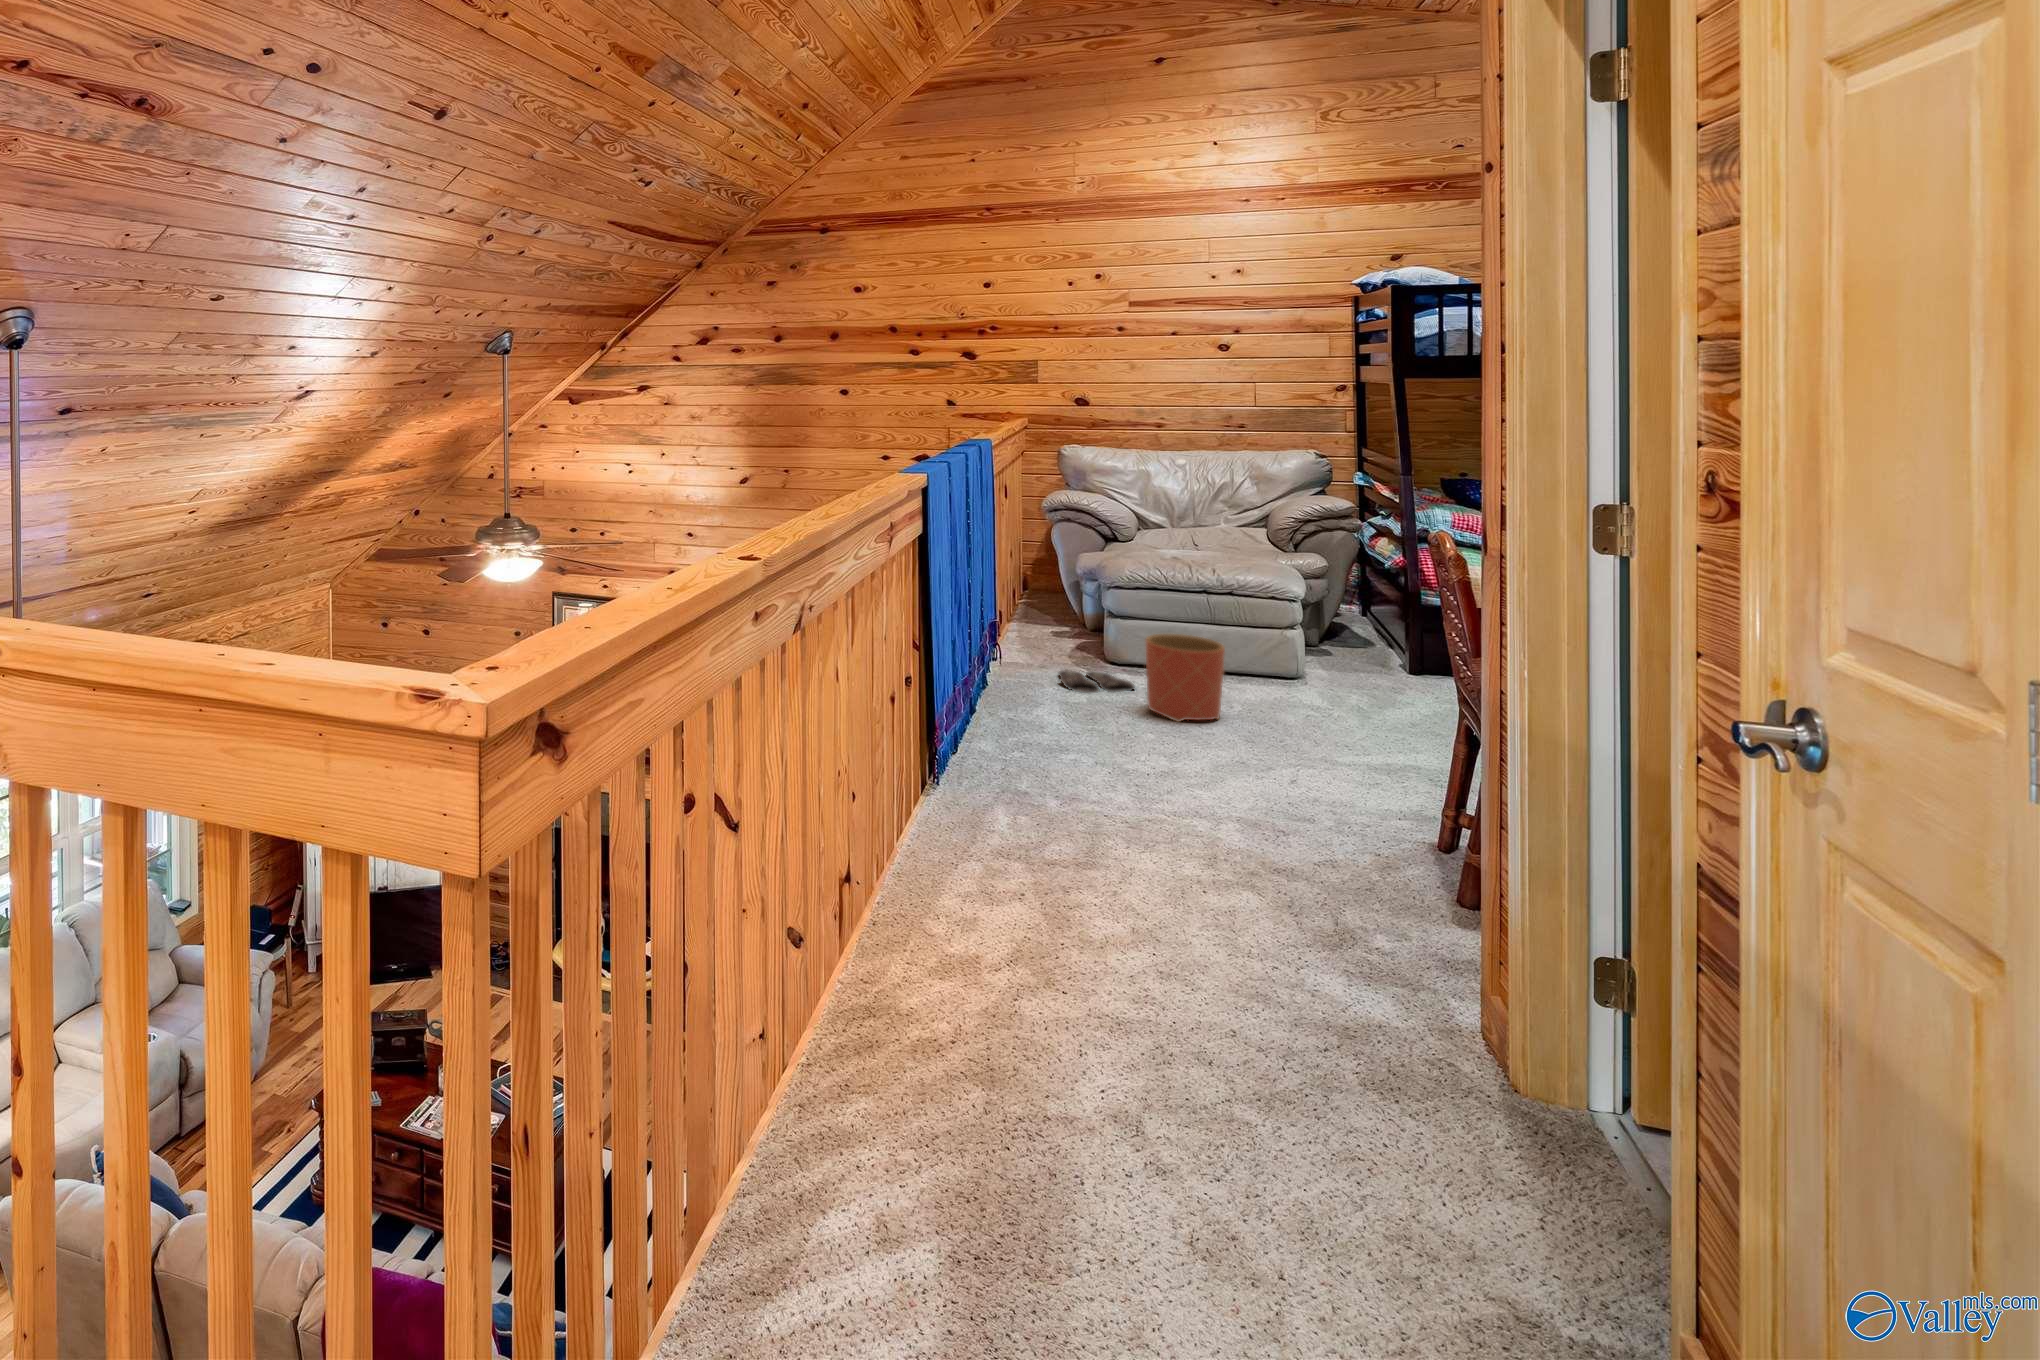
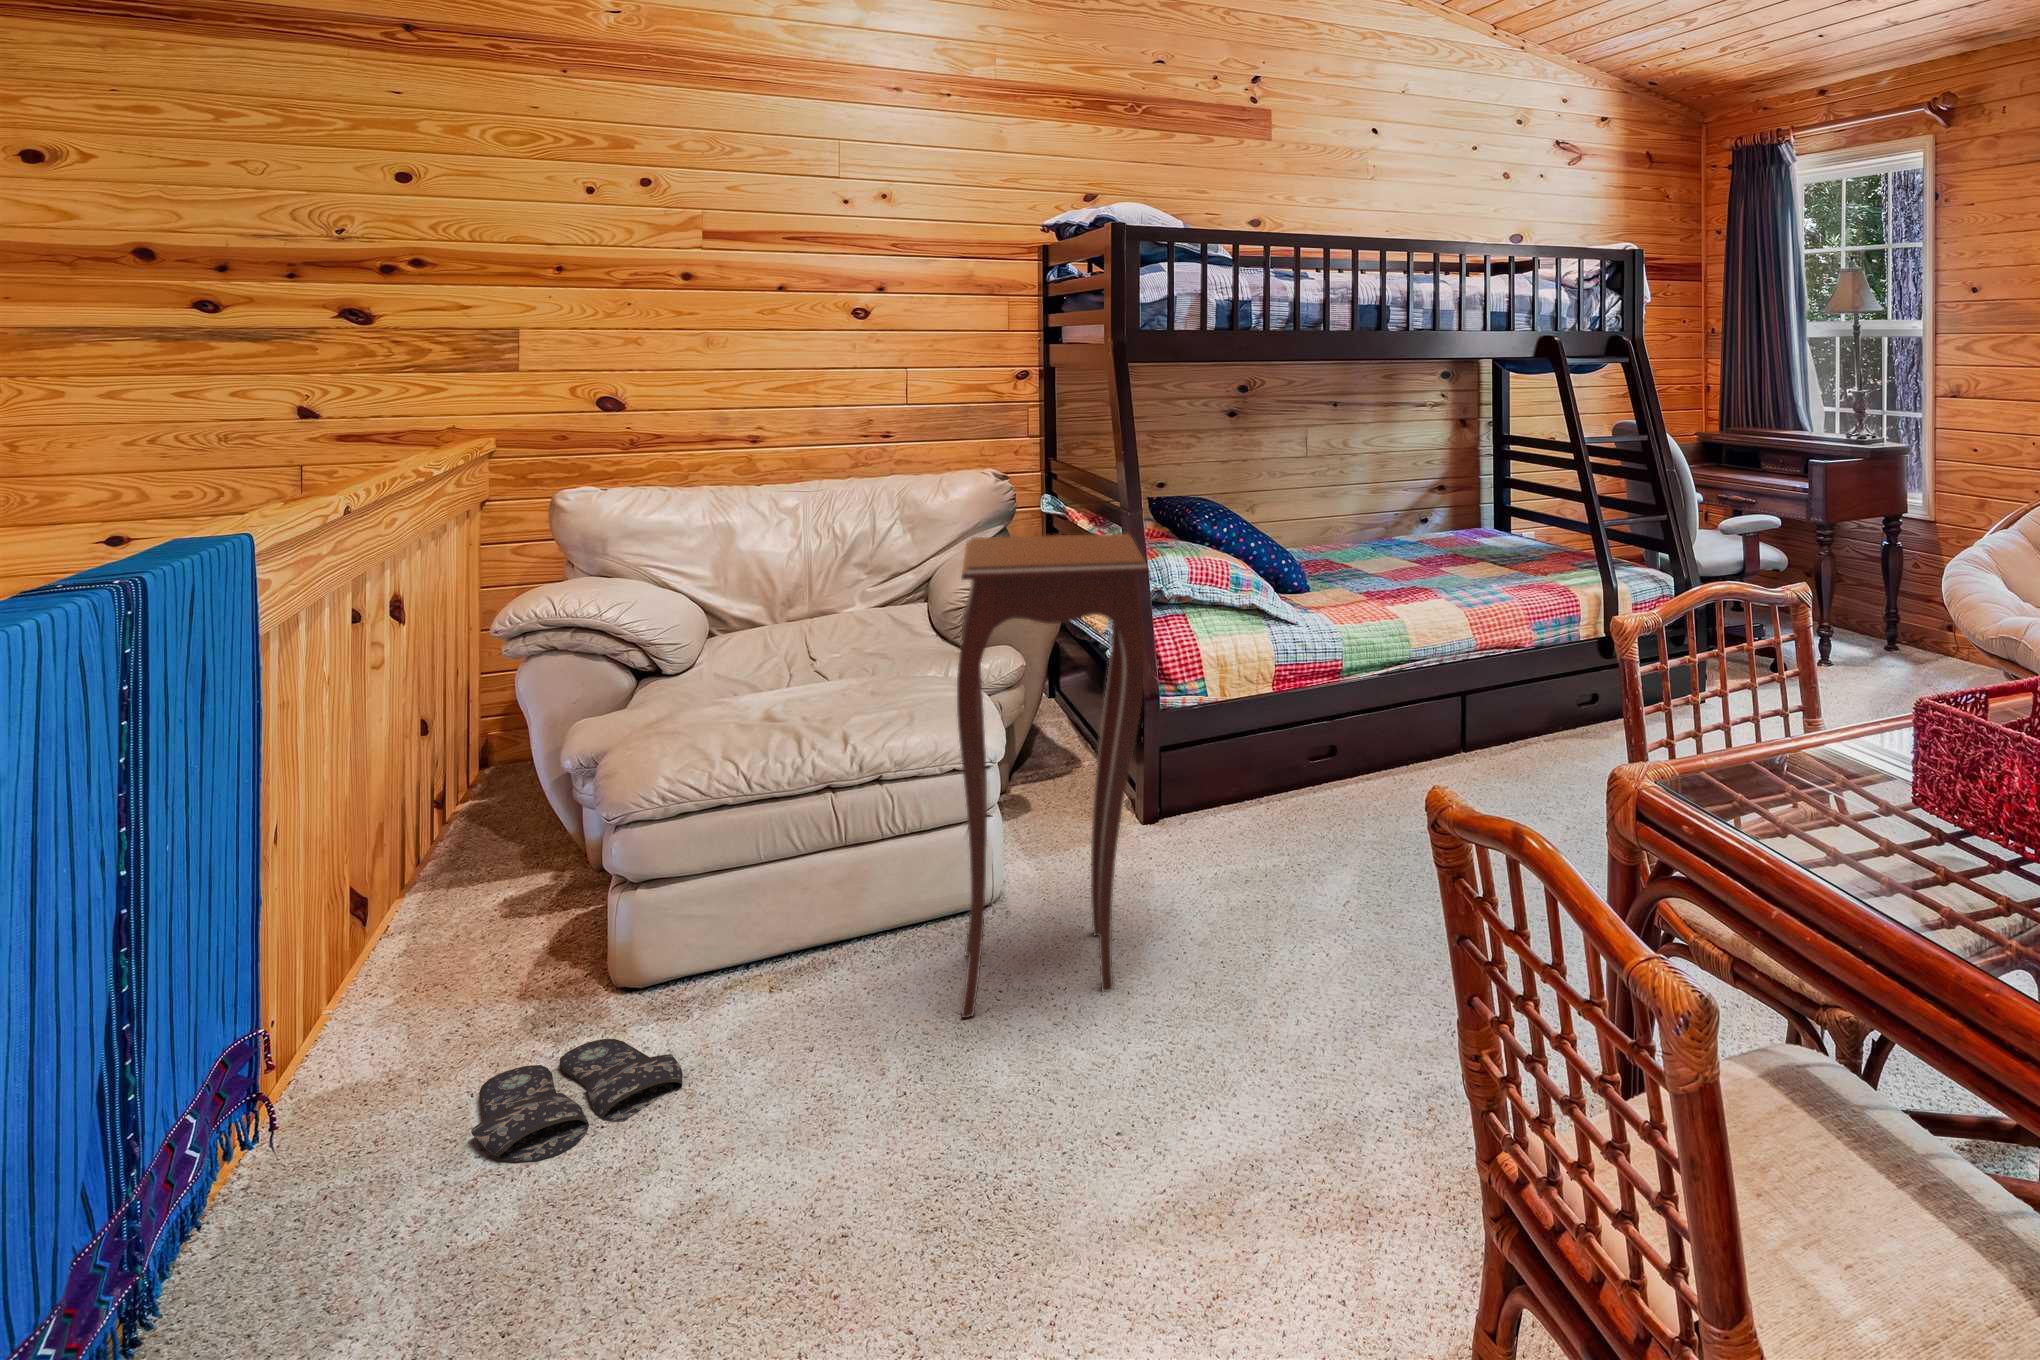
side table: none [1255,470,1365,716] -> present [957,534,1149,1018]
planter: present [1146,634,1225,722] -> none [709,944,901,1202]

